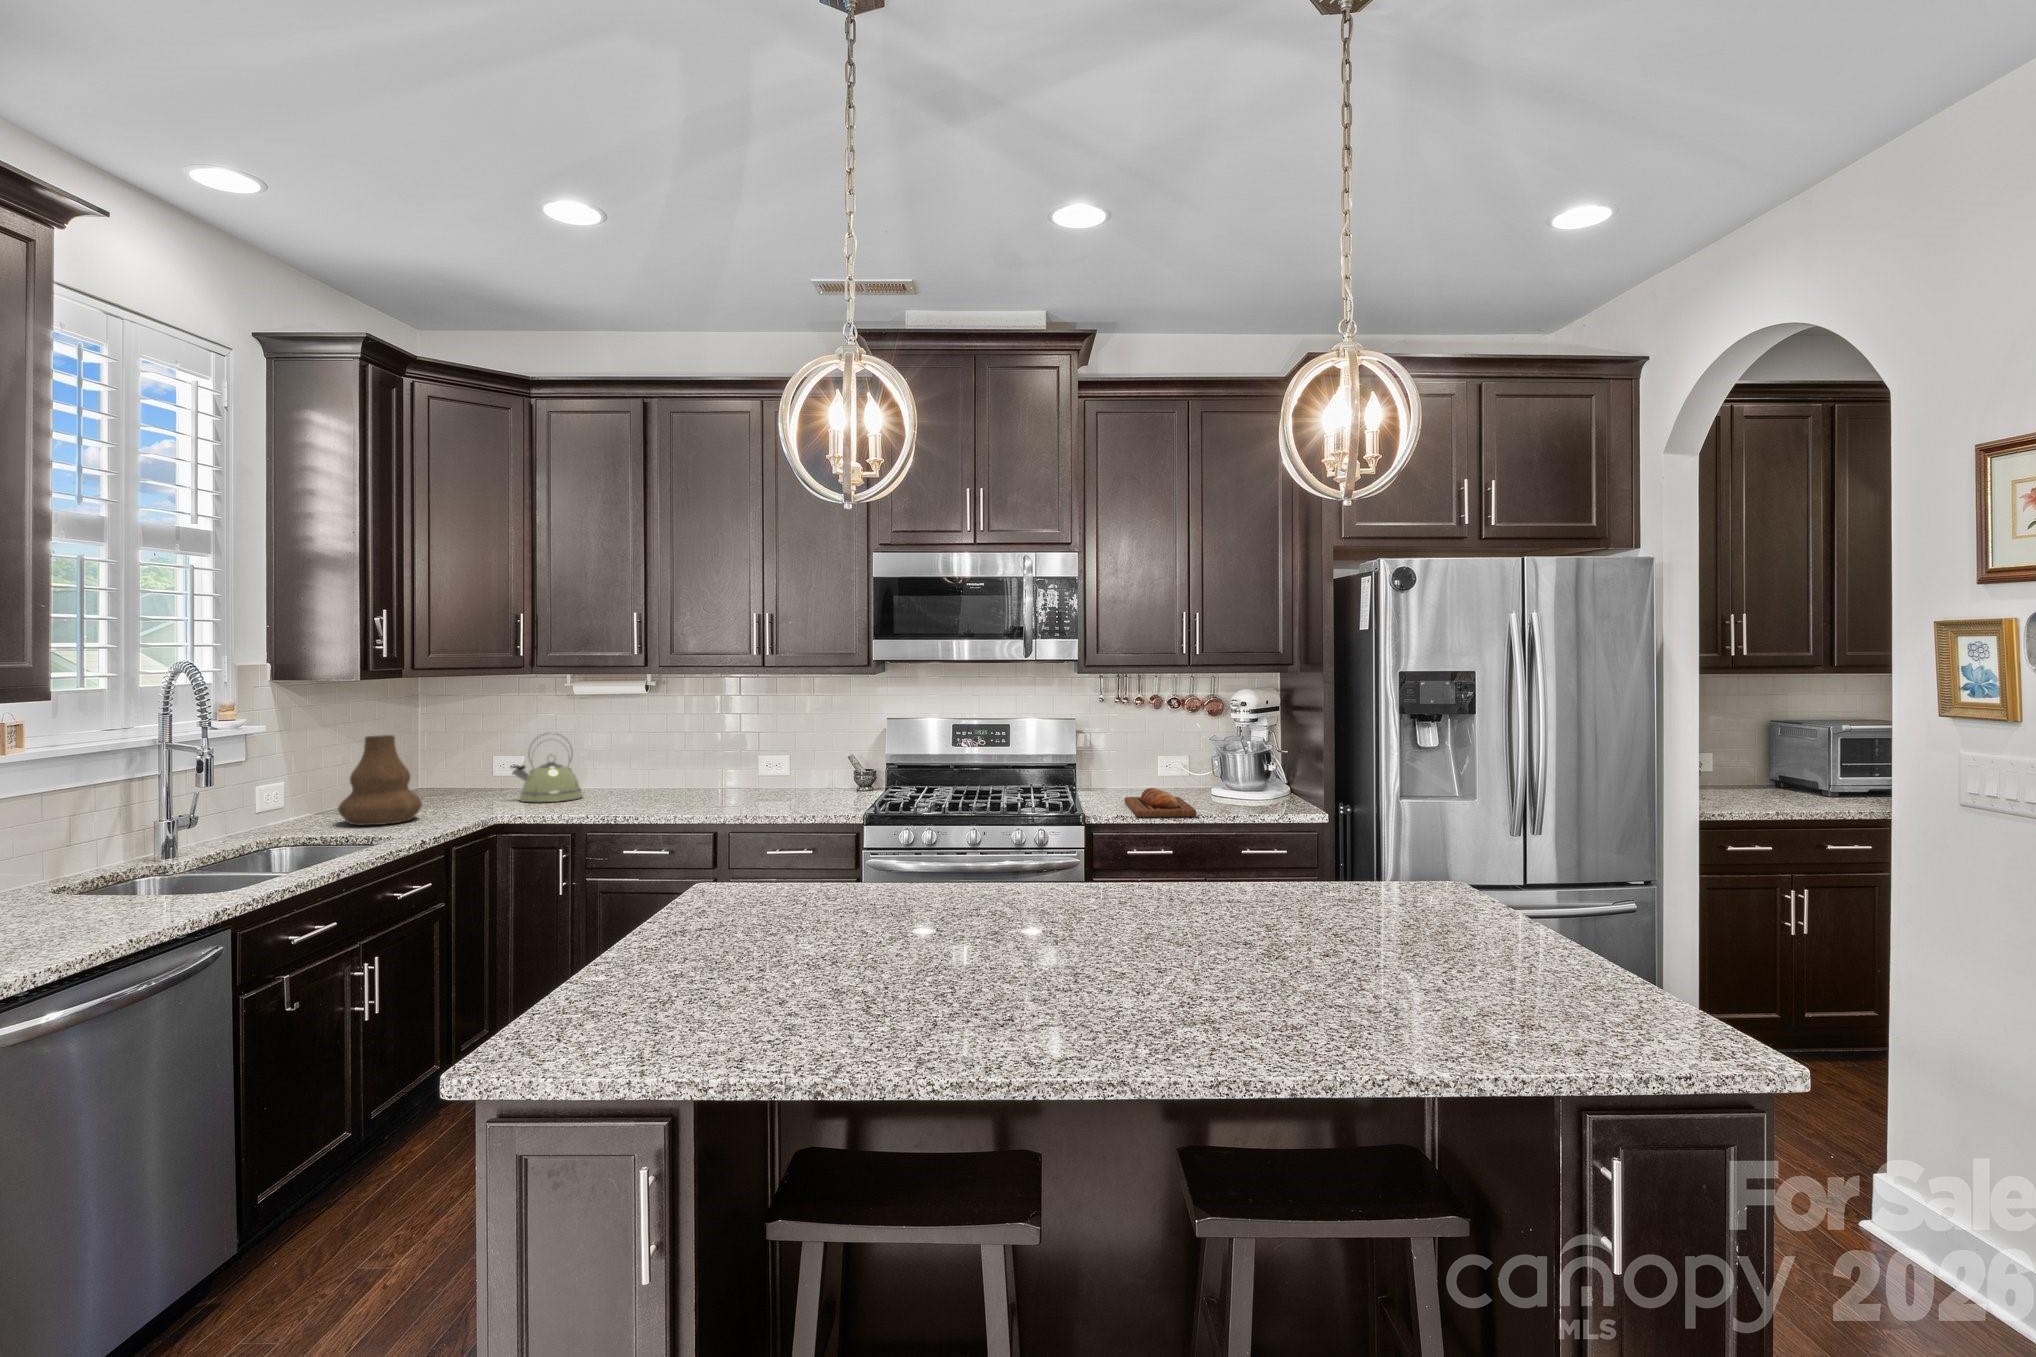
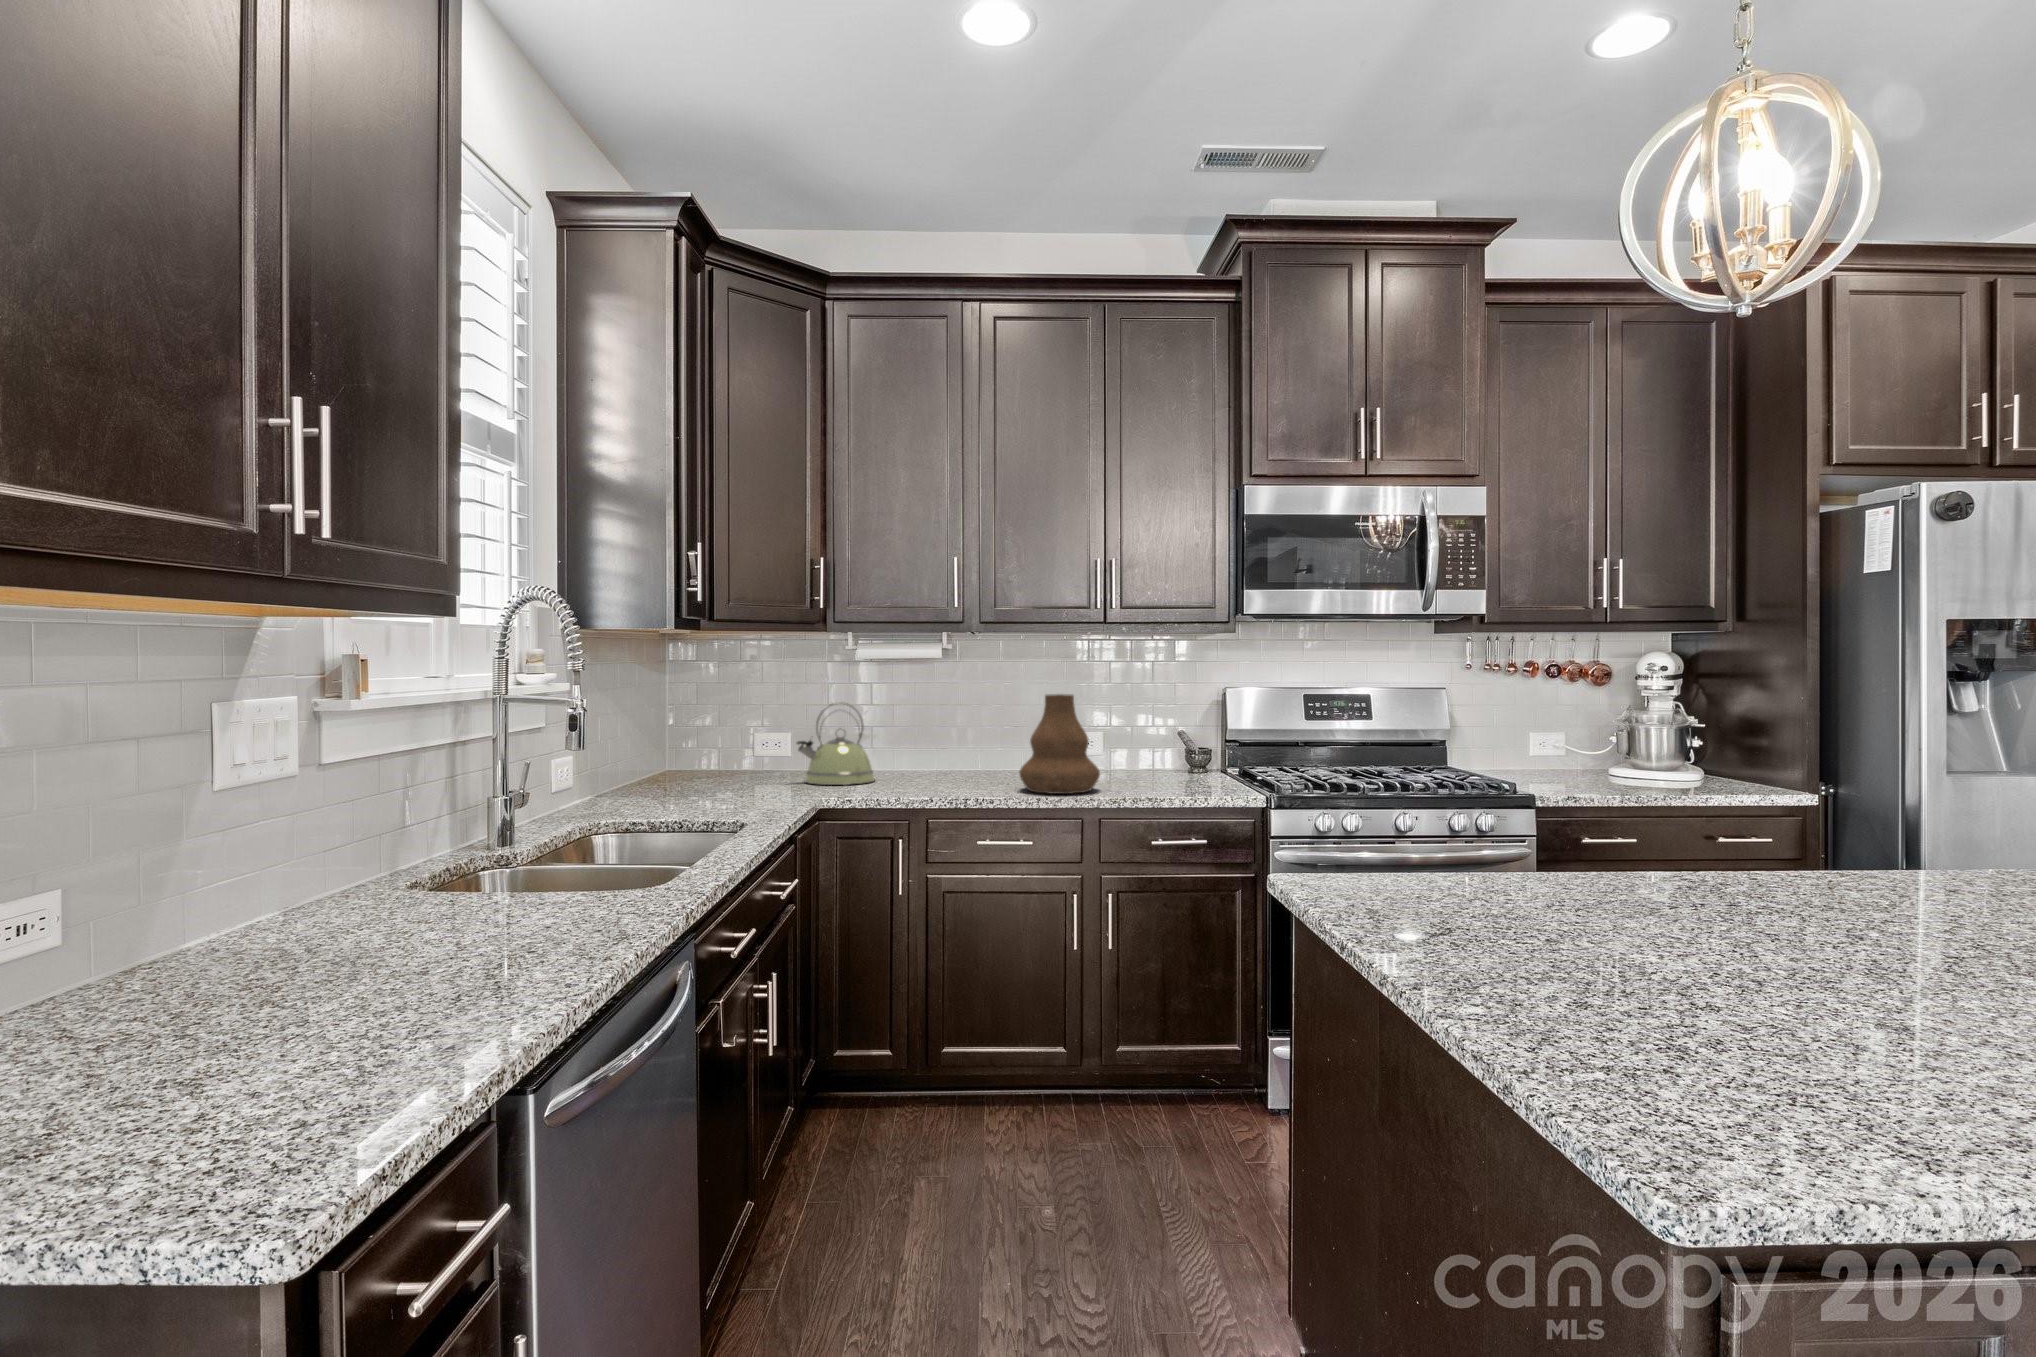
vase: present [338,735,422,825] -> present [1019,694,1100,794]
bread loaf: present [1125,788,1196,817] -> none [1535,766,1673,797]

